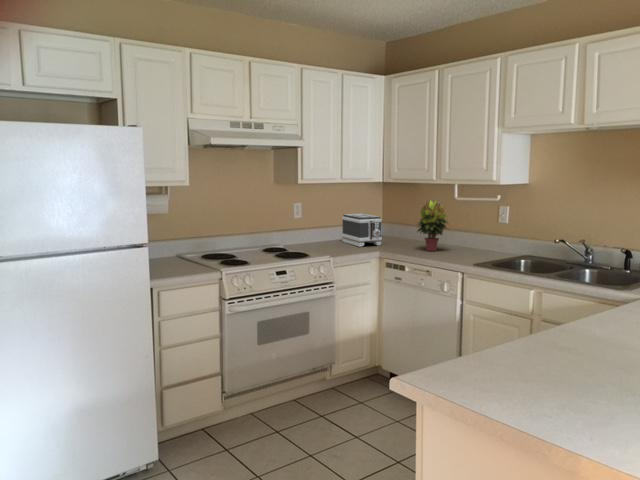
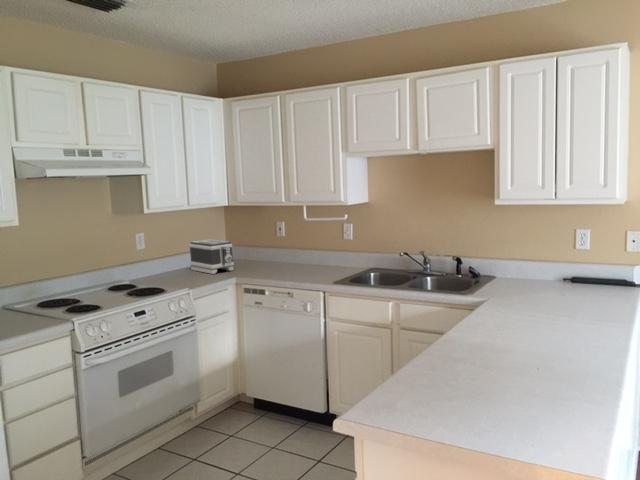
potted plant: present [417,200,448,251] -> none [269,222,301,272]

